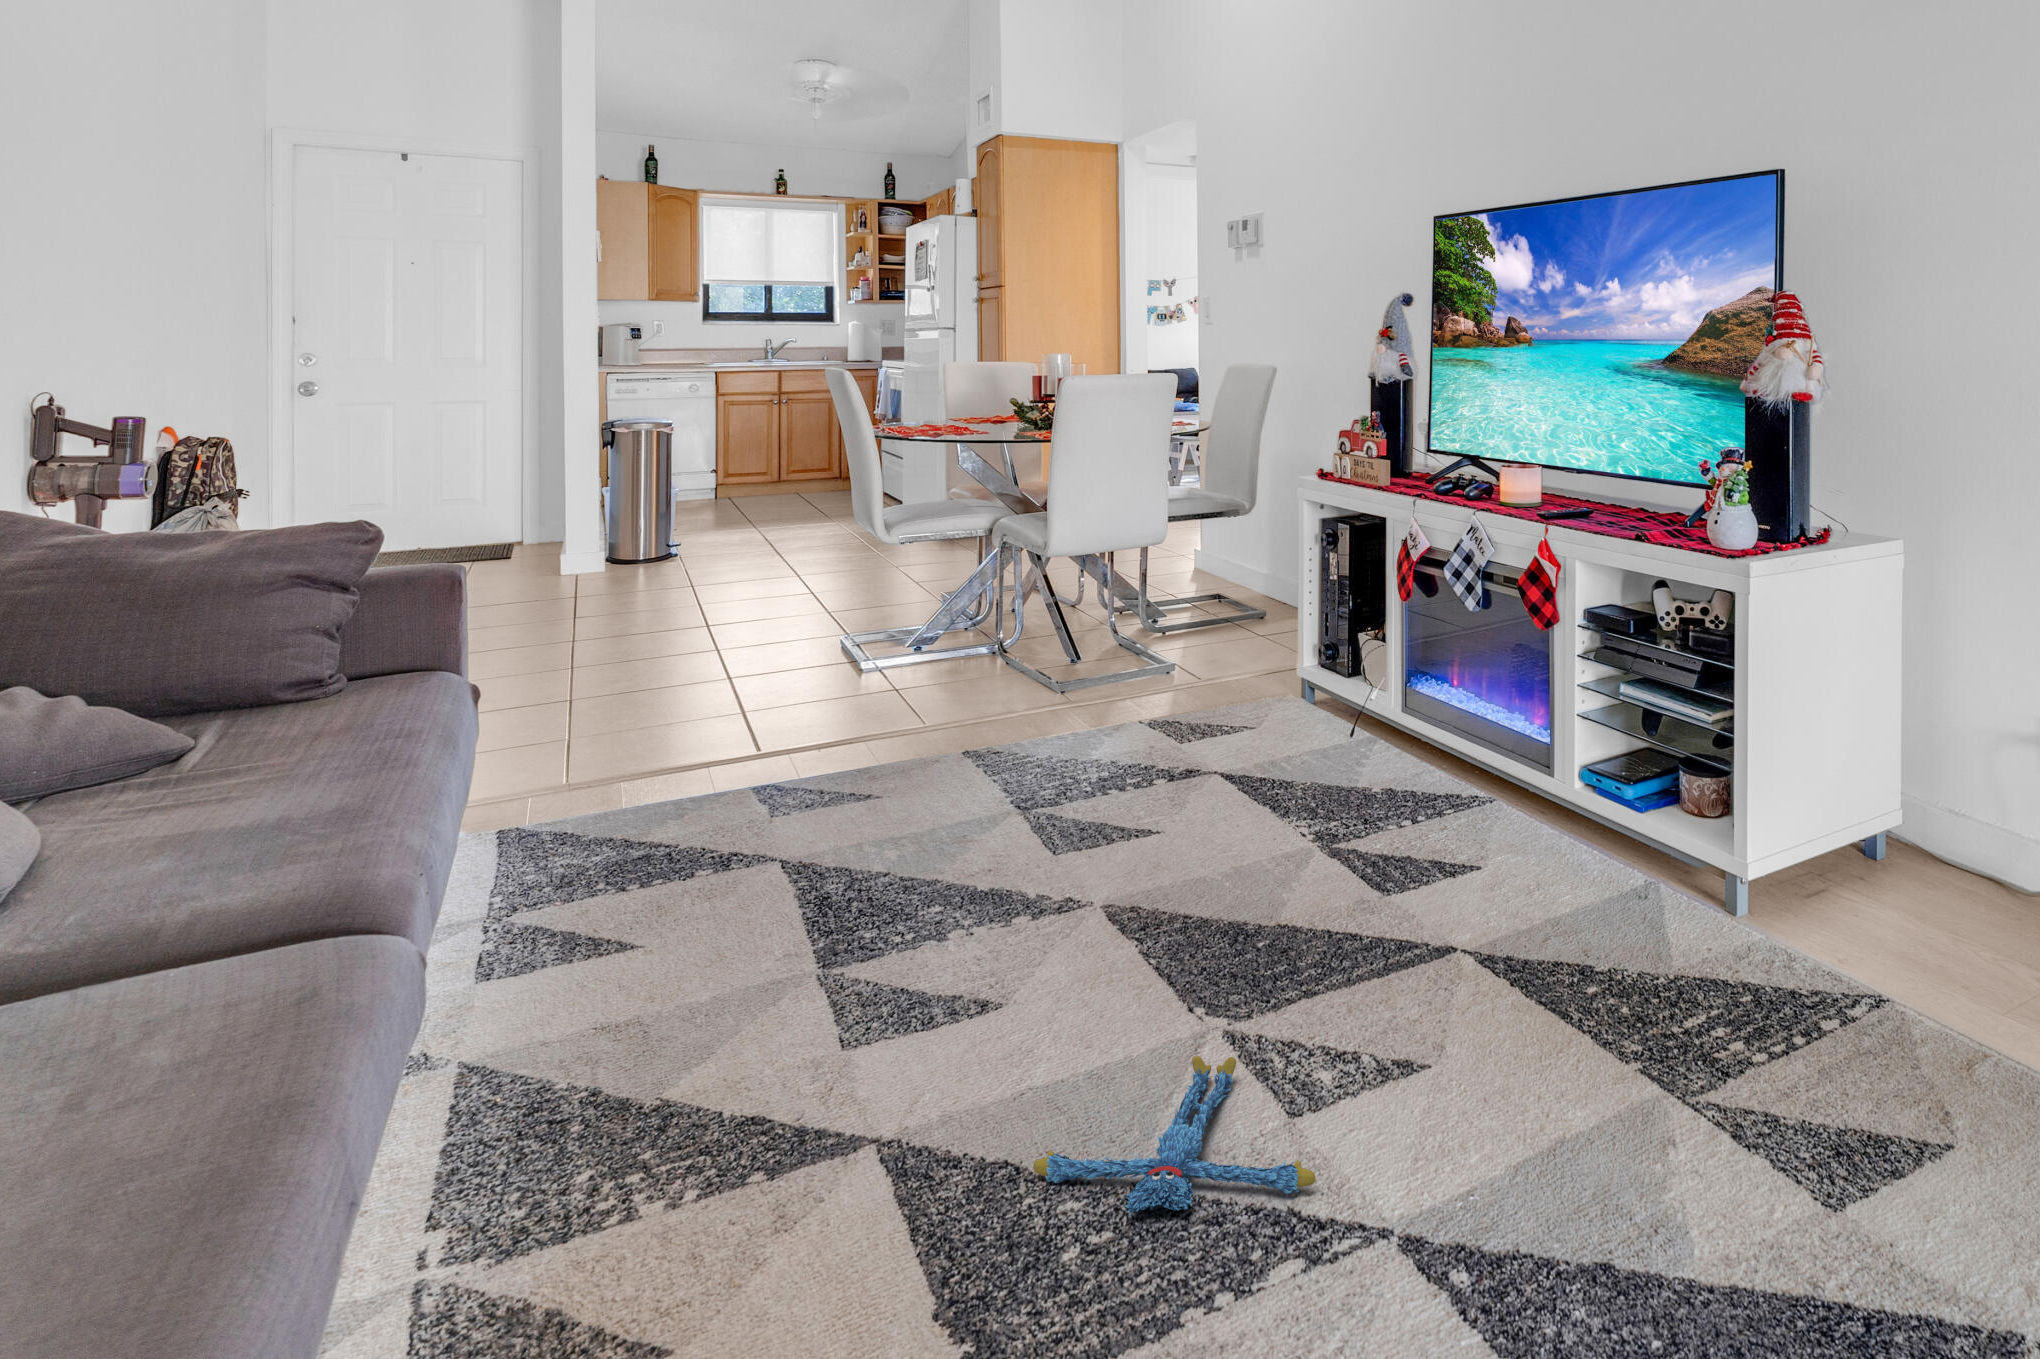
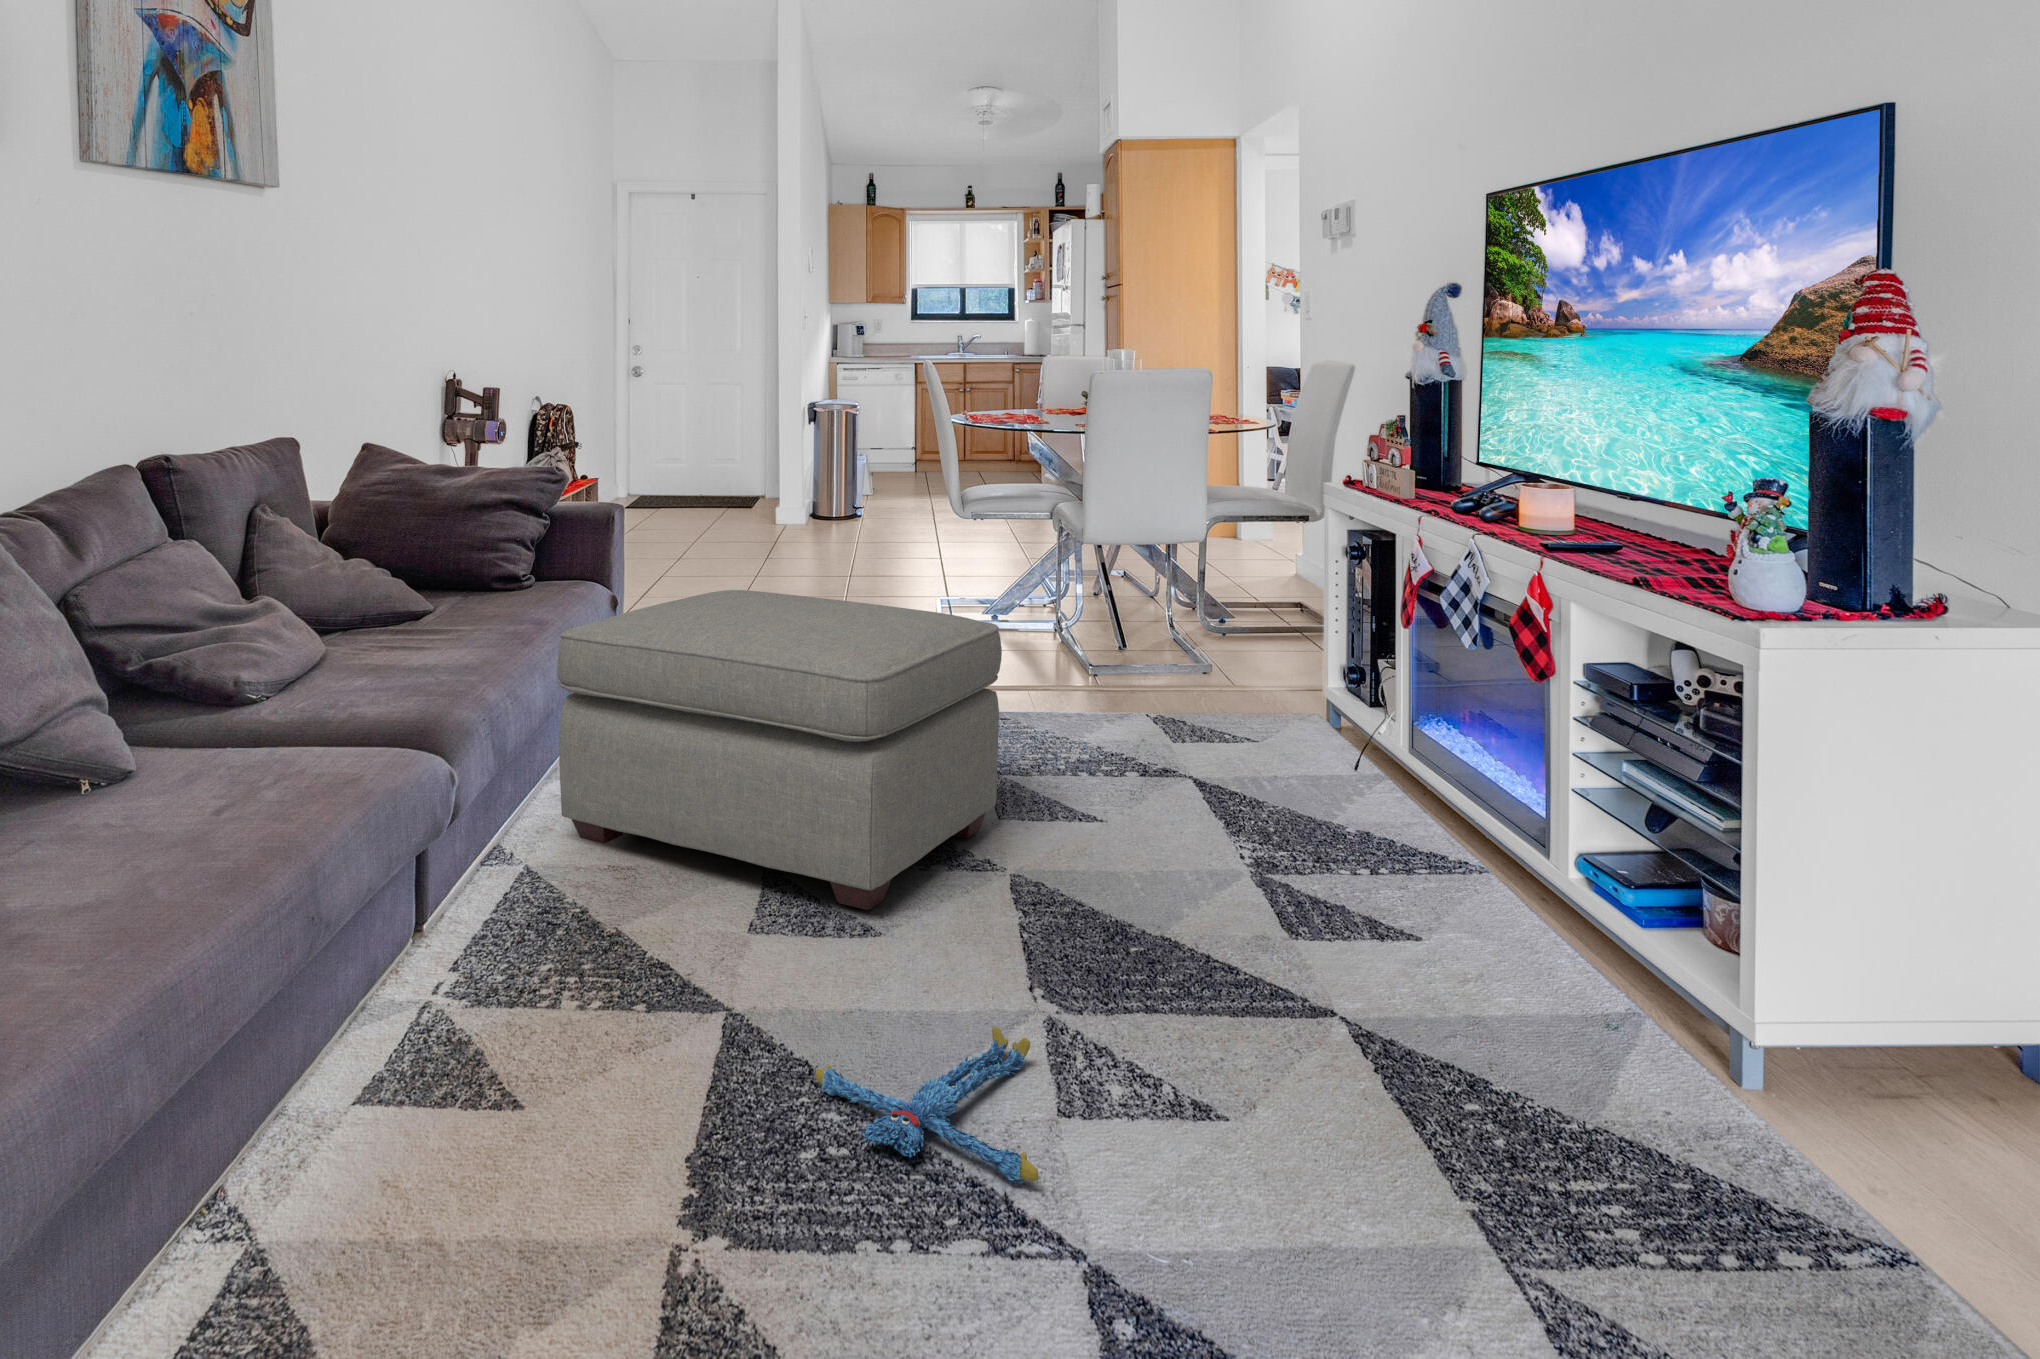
ottoman: none [502,650,1062,1003] -> present [557,590,1002,910]

